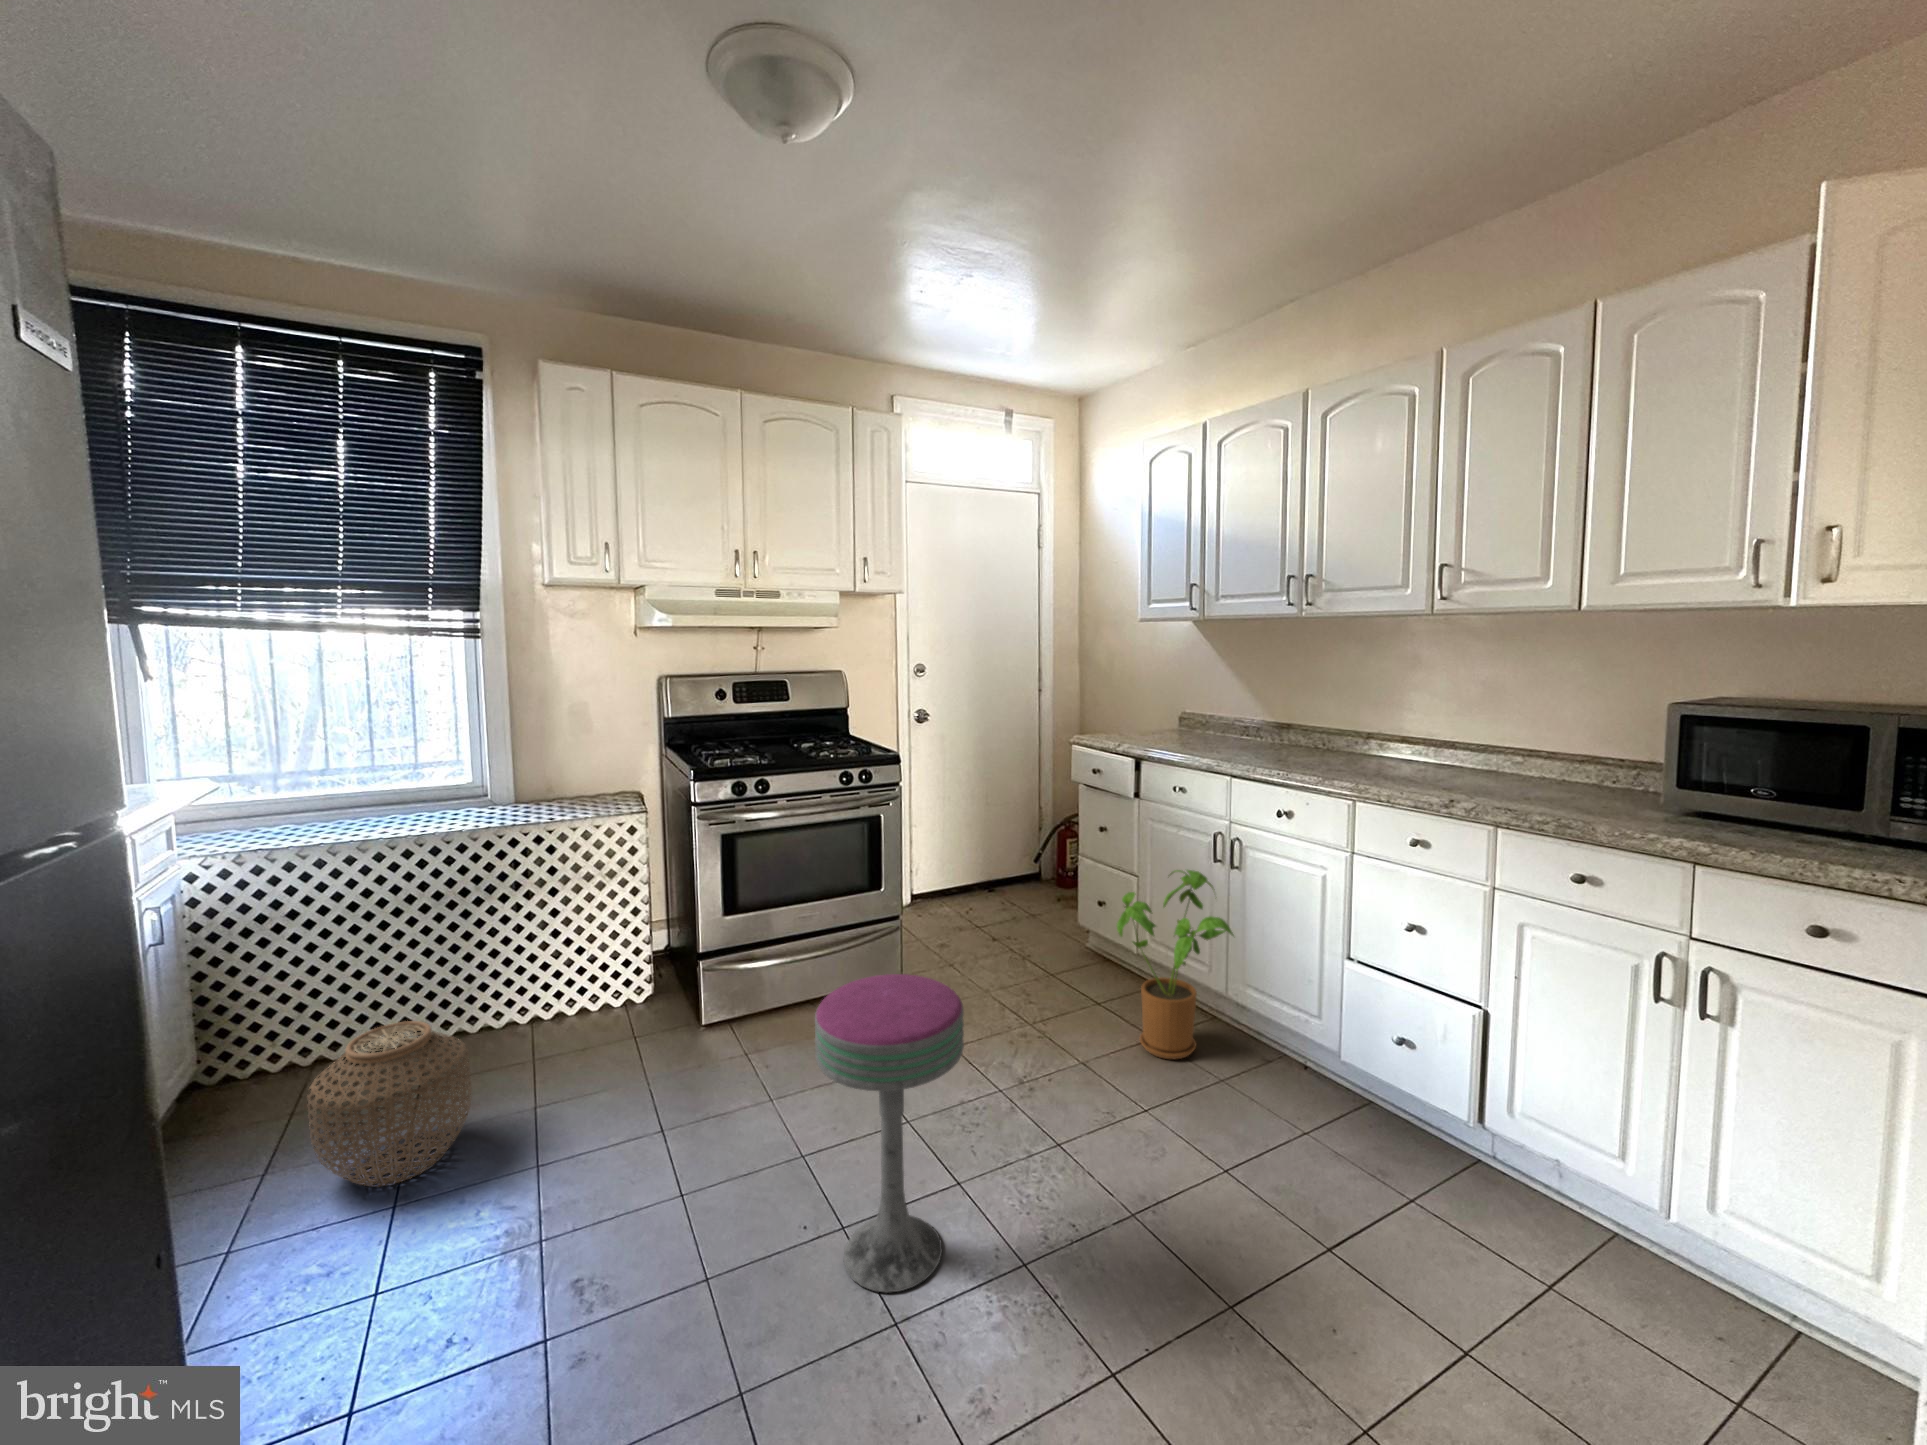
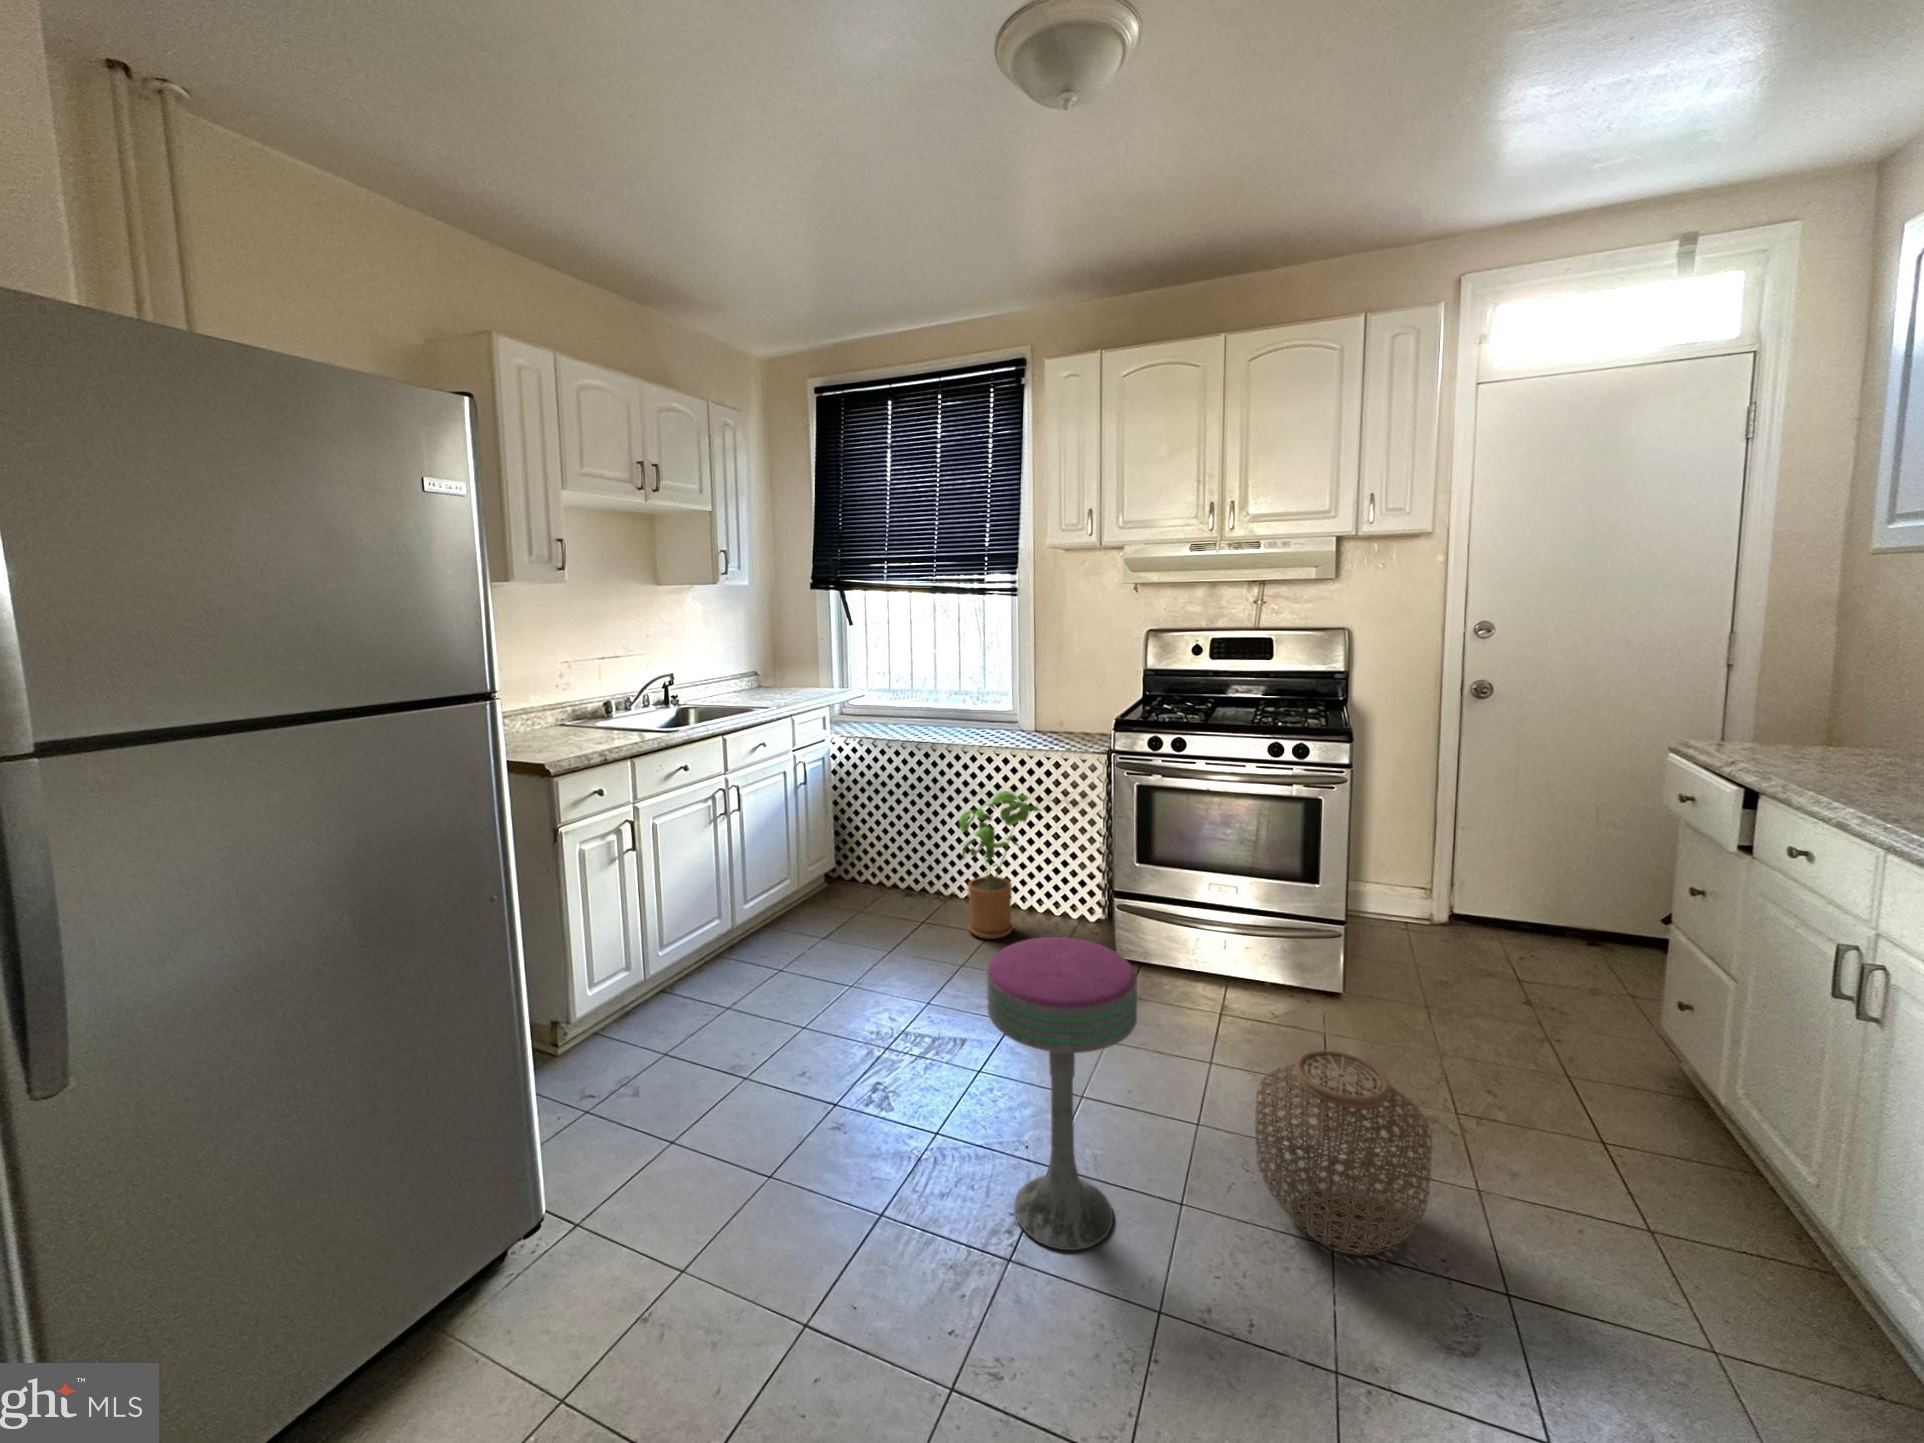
house plant: present [1117,870,1234,1059] -> present [959,791,1041,939]
woven basket: present [307,1021,471,1186] -> present [1255,1050,1432,1255]

